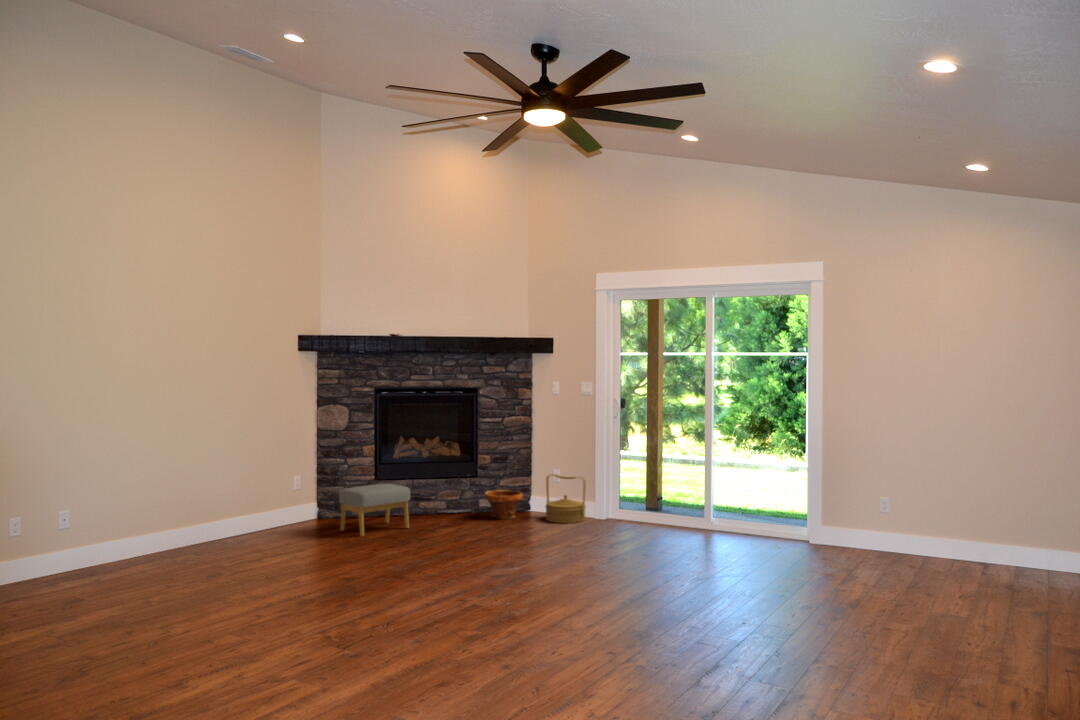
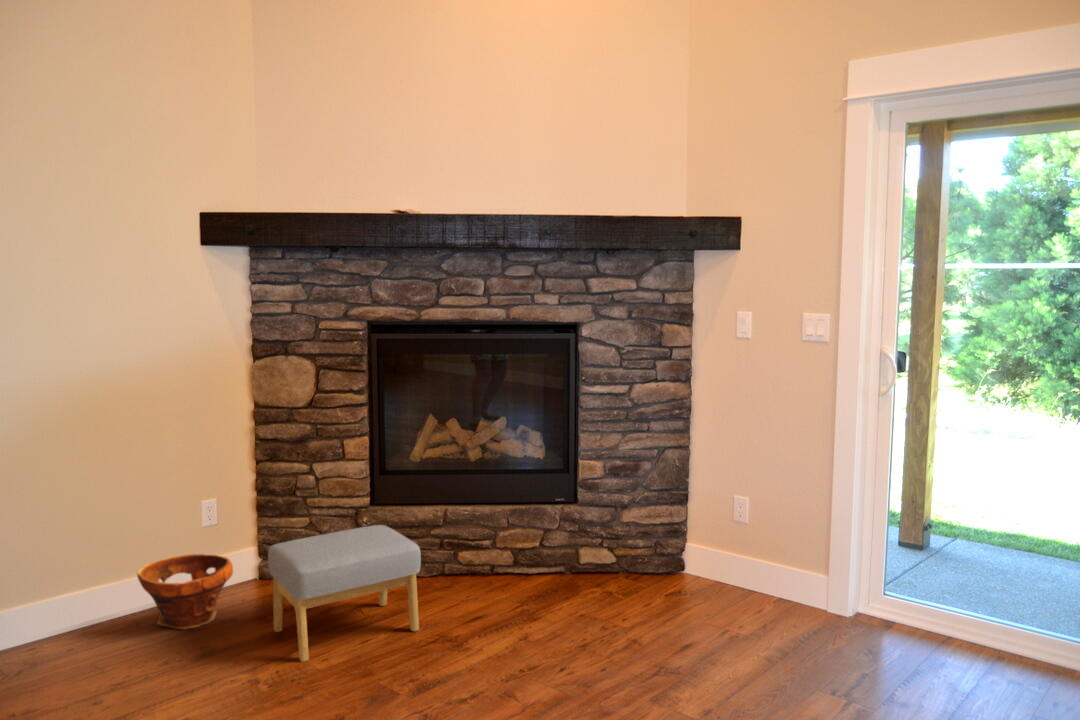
woven basket: present [546,474,586,523] -> none [718,512,814,631]
planter: present [485,490,523,519] -> present [137,554,233,629]

